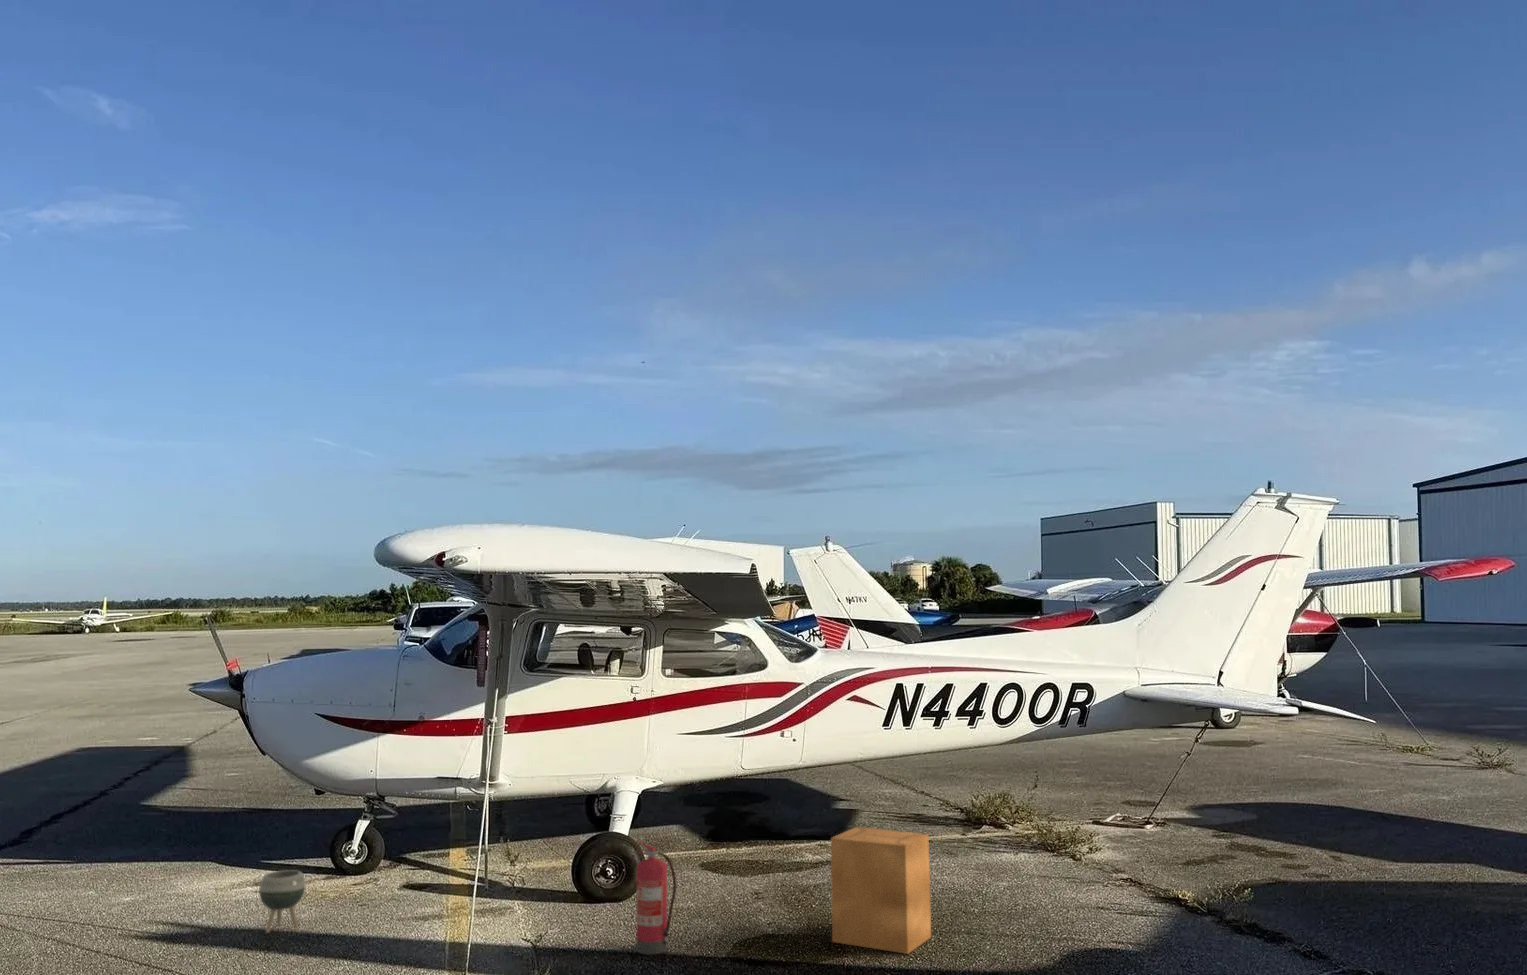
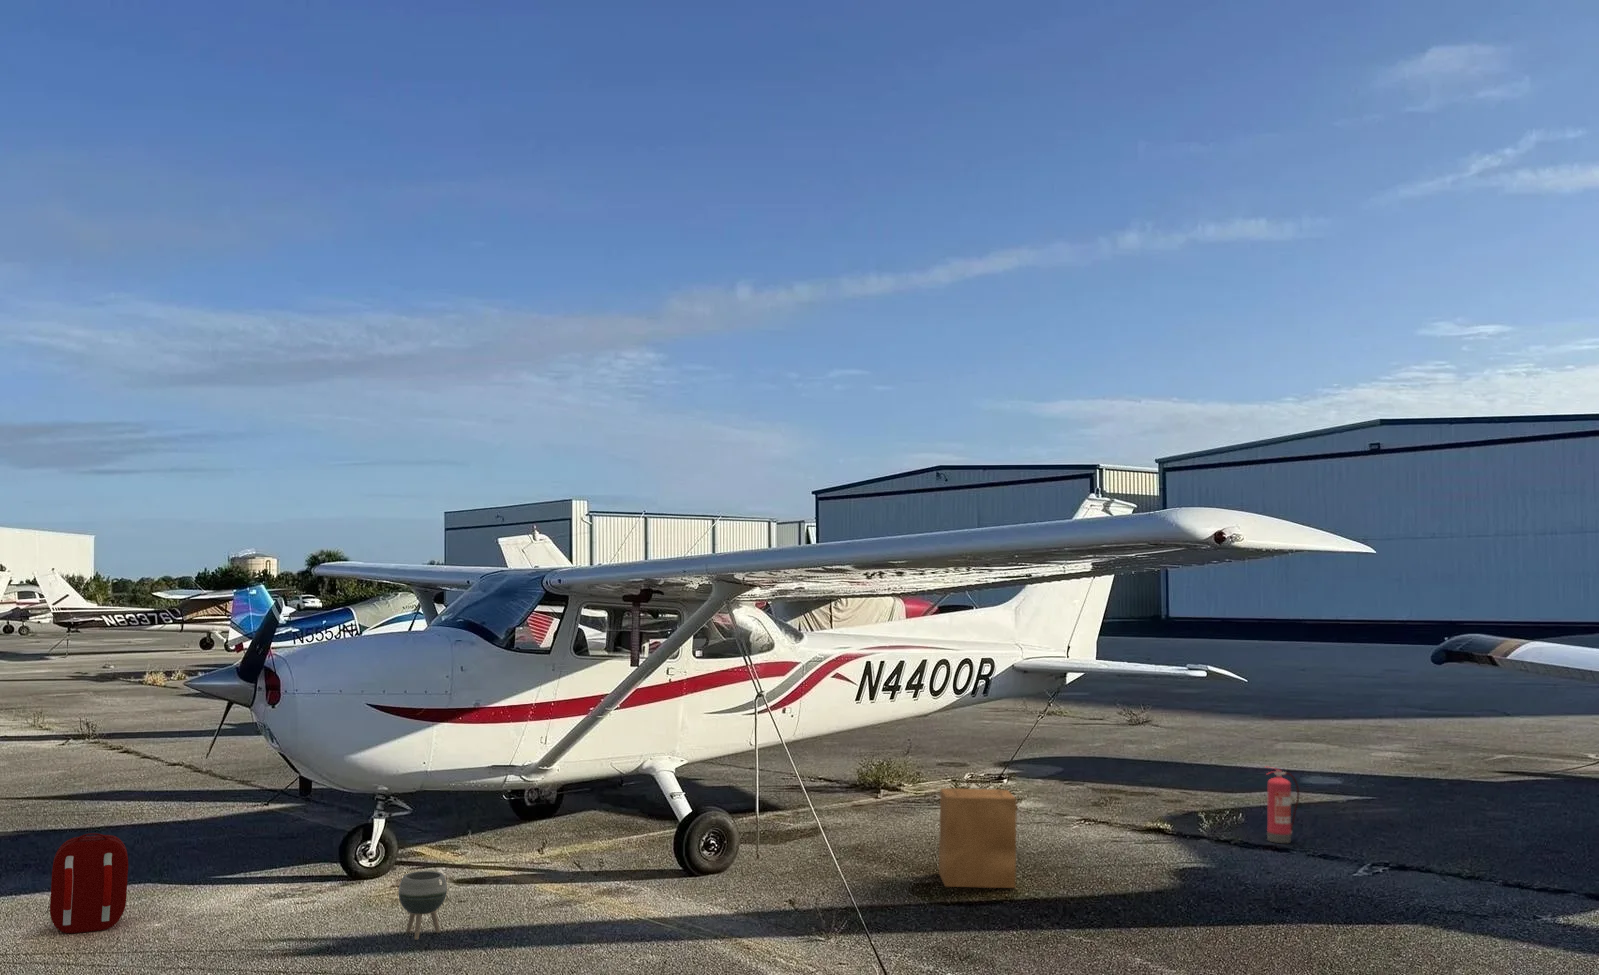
backpack: none [70,816,142,896] -> present [45,833,128,934]
fire extinguisher: present [636,842,676,955] -> present [1267,767,1299,843]

